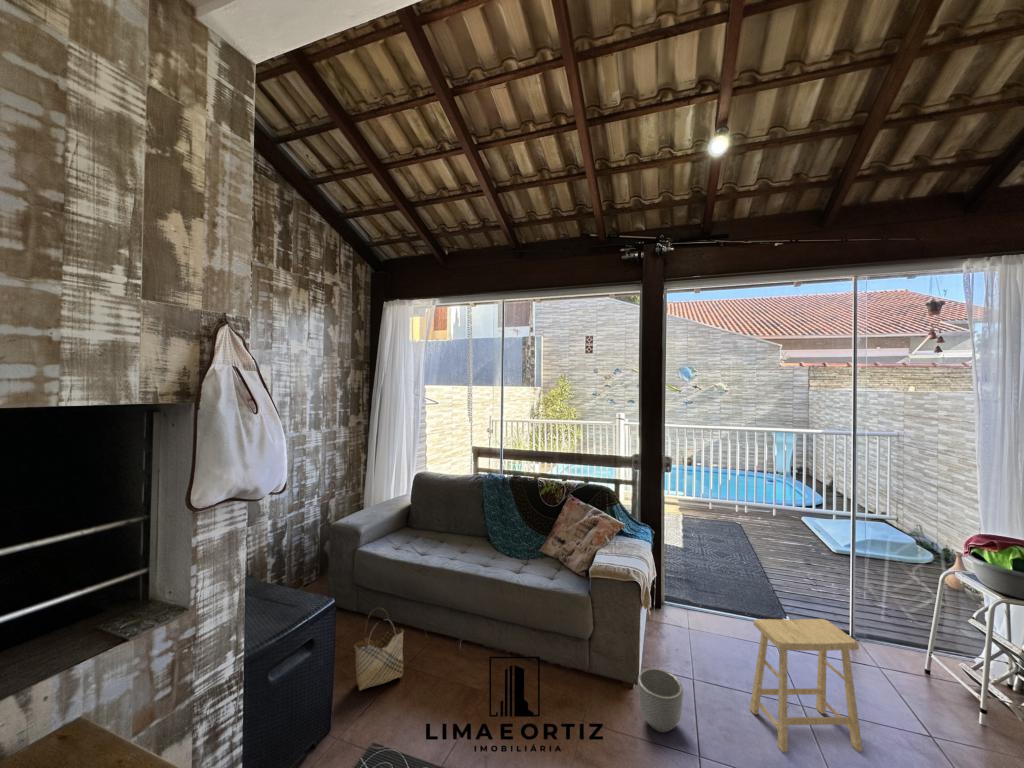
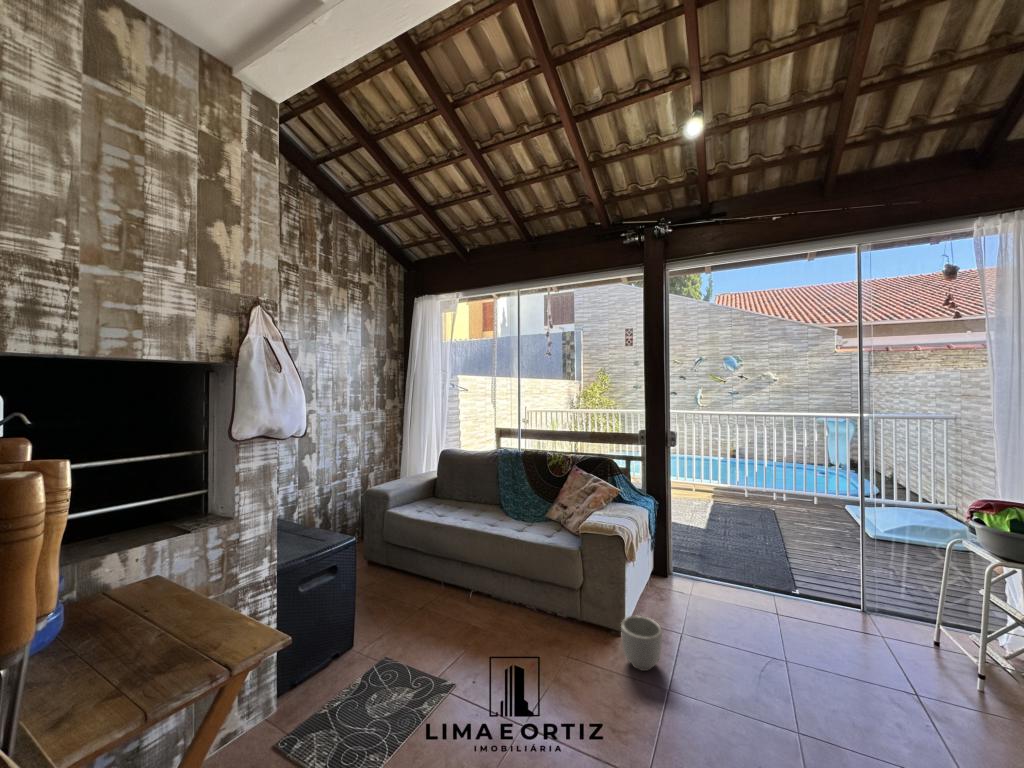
woven basket: present [354,608,403,690] -> none [378,556,421,623]
footstool: present [750,619,862,752] -> none [733,574,839,700]

